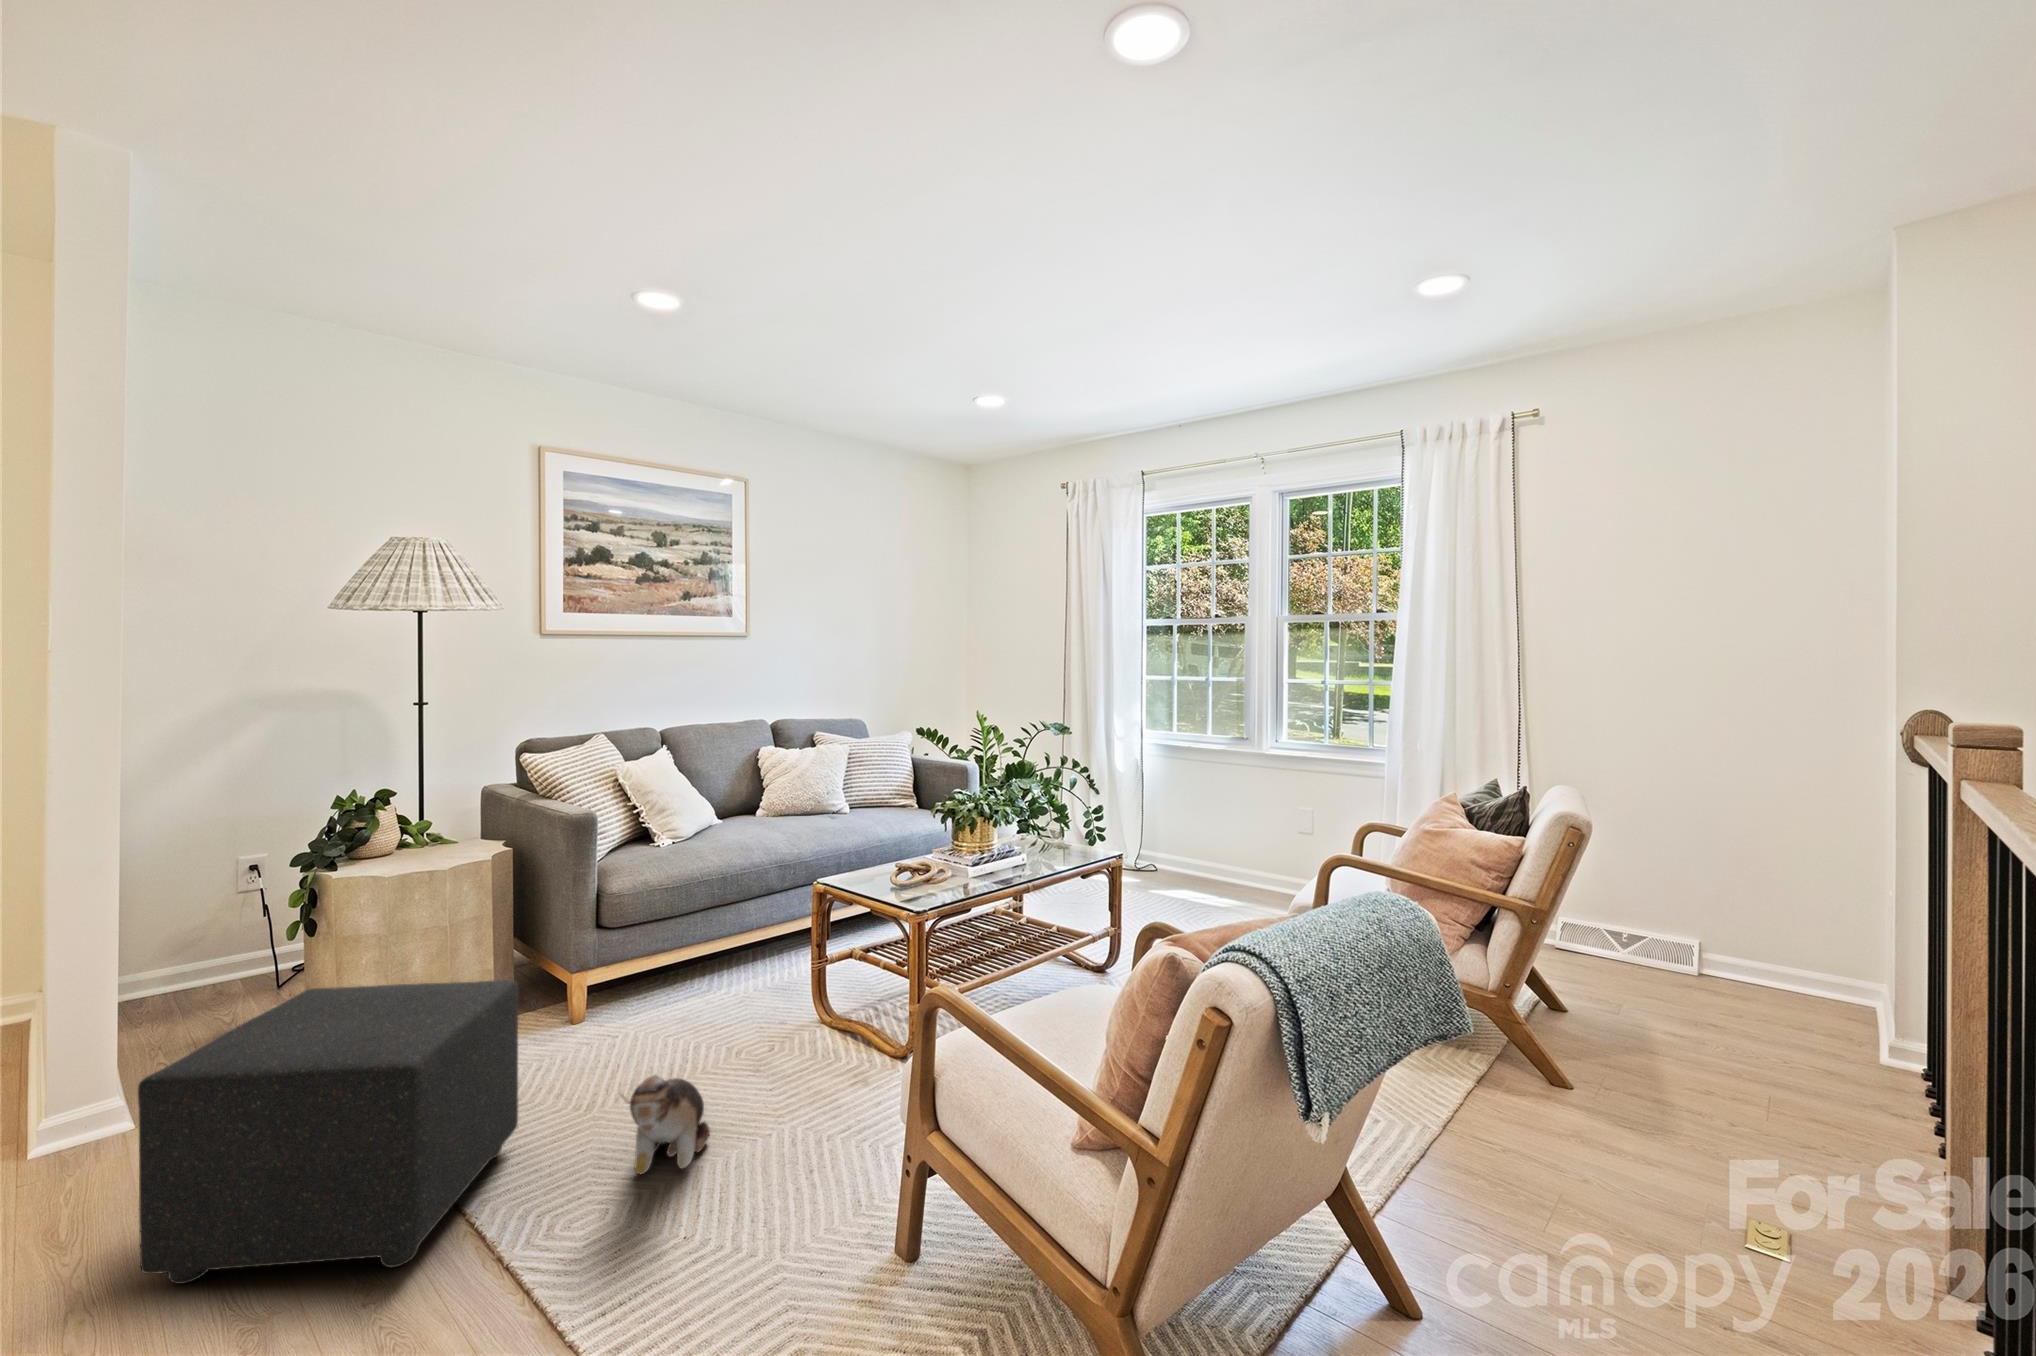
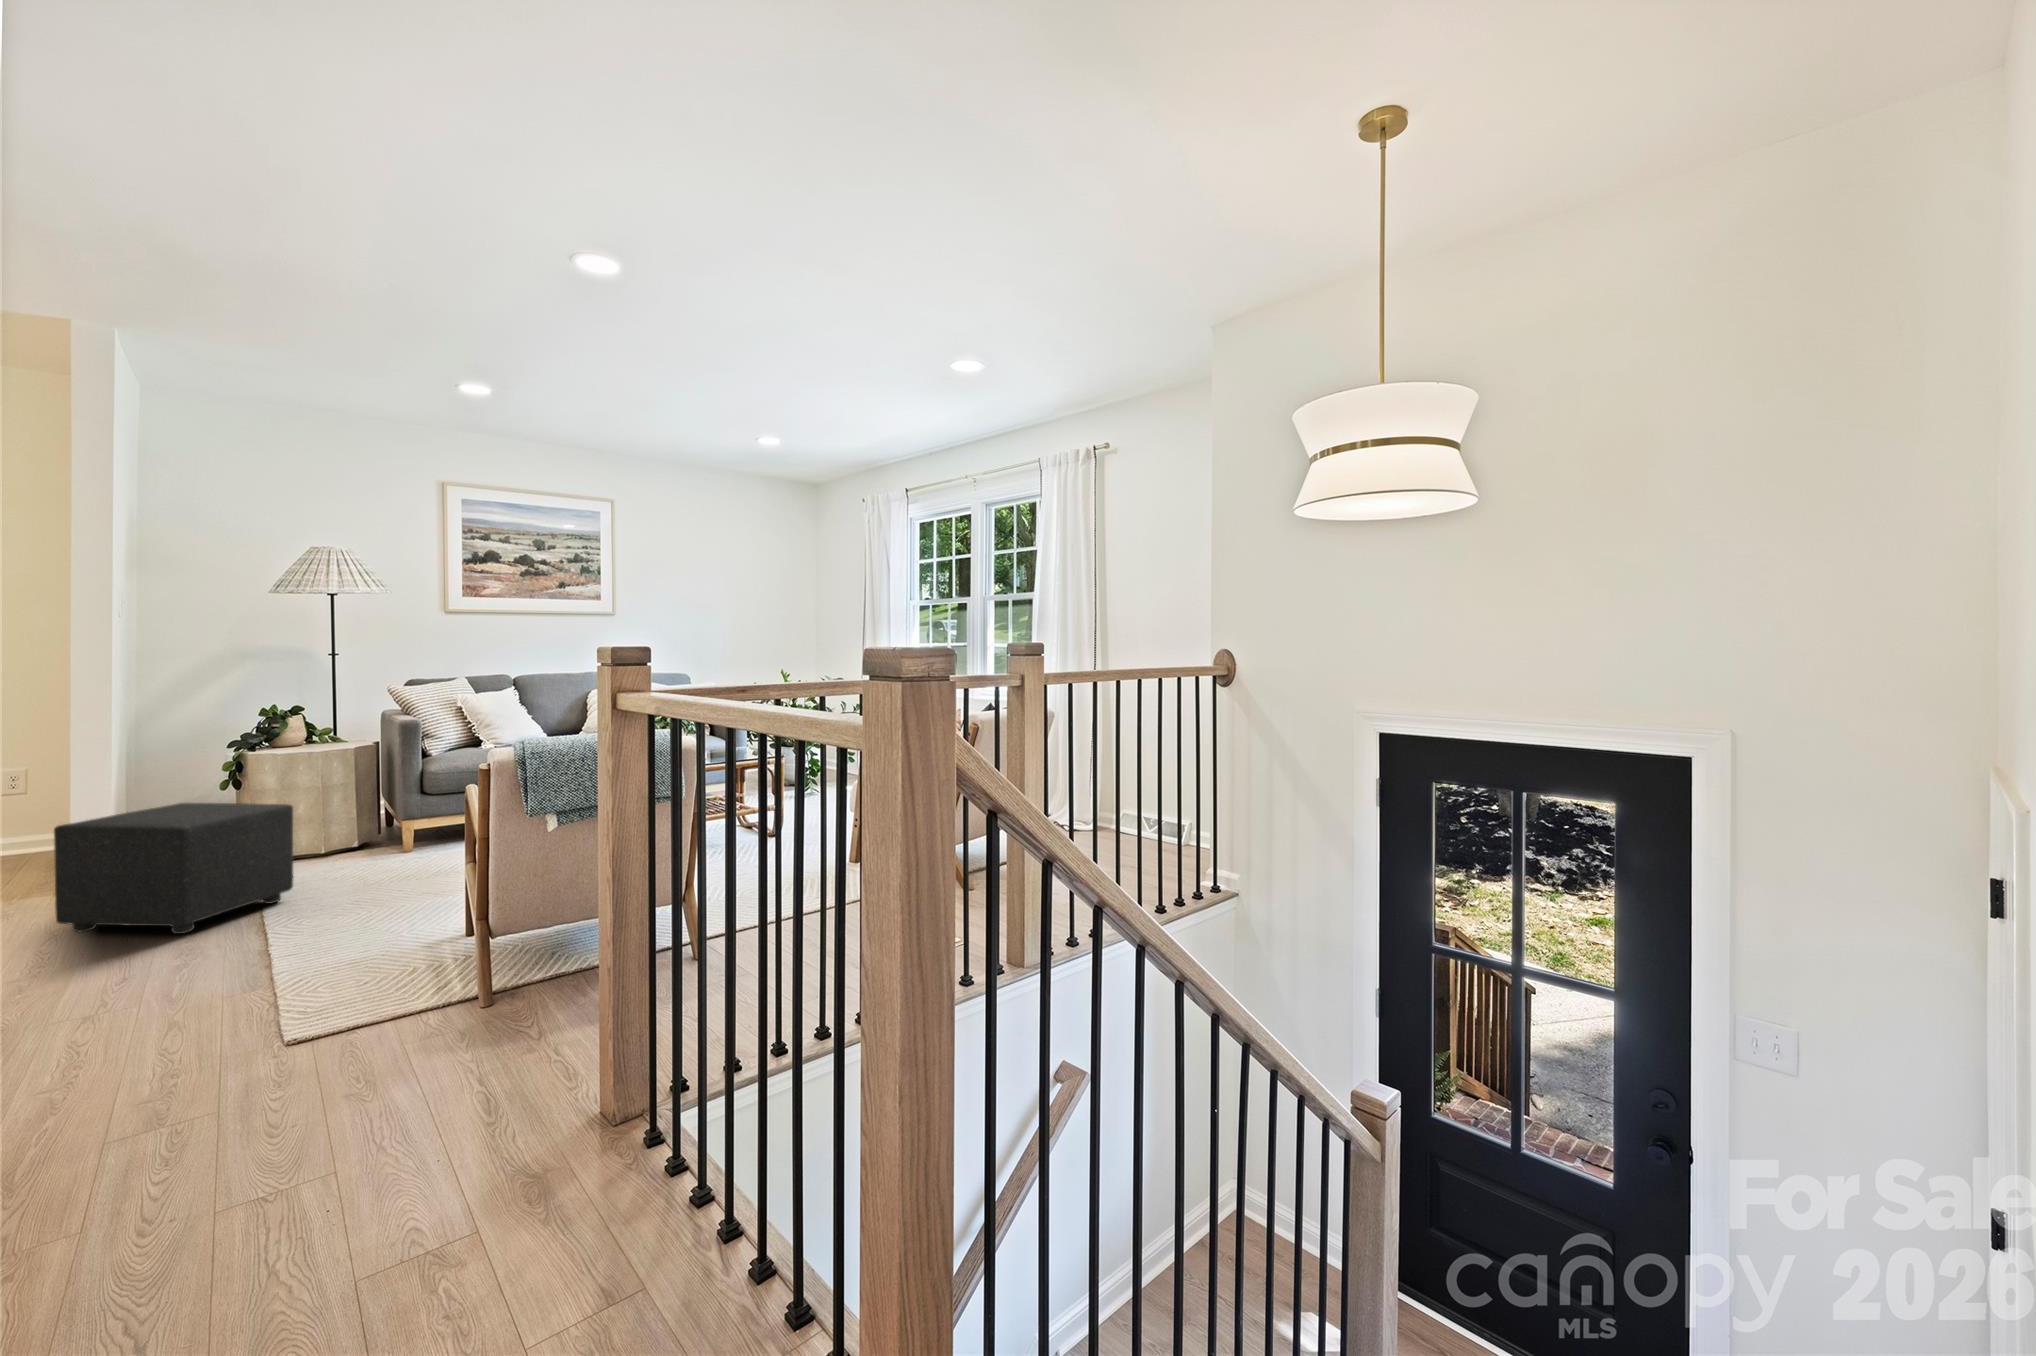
plush toy: present [621,1075,709,1174] -> none [316,857,411,913]

